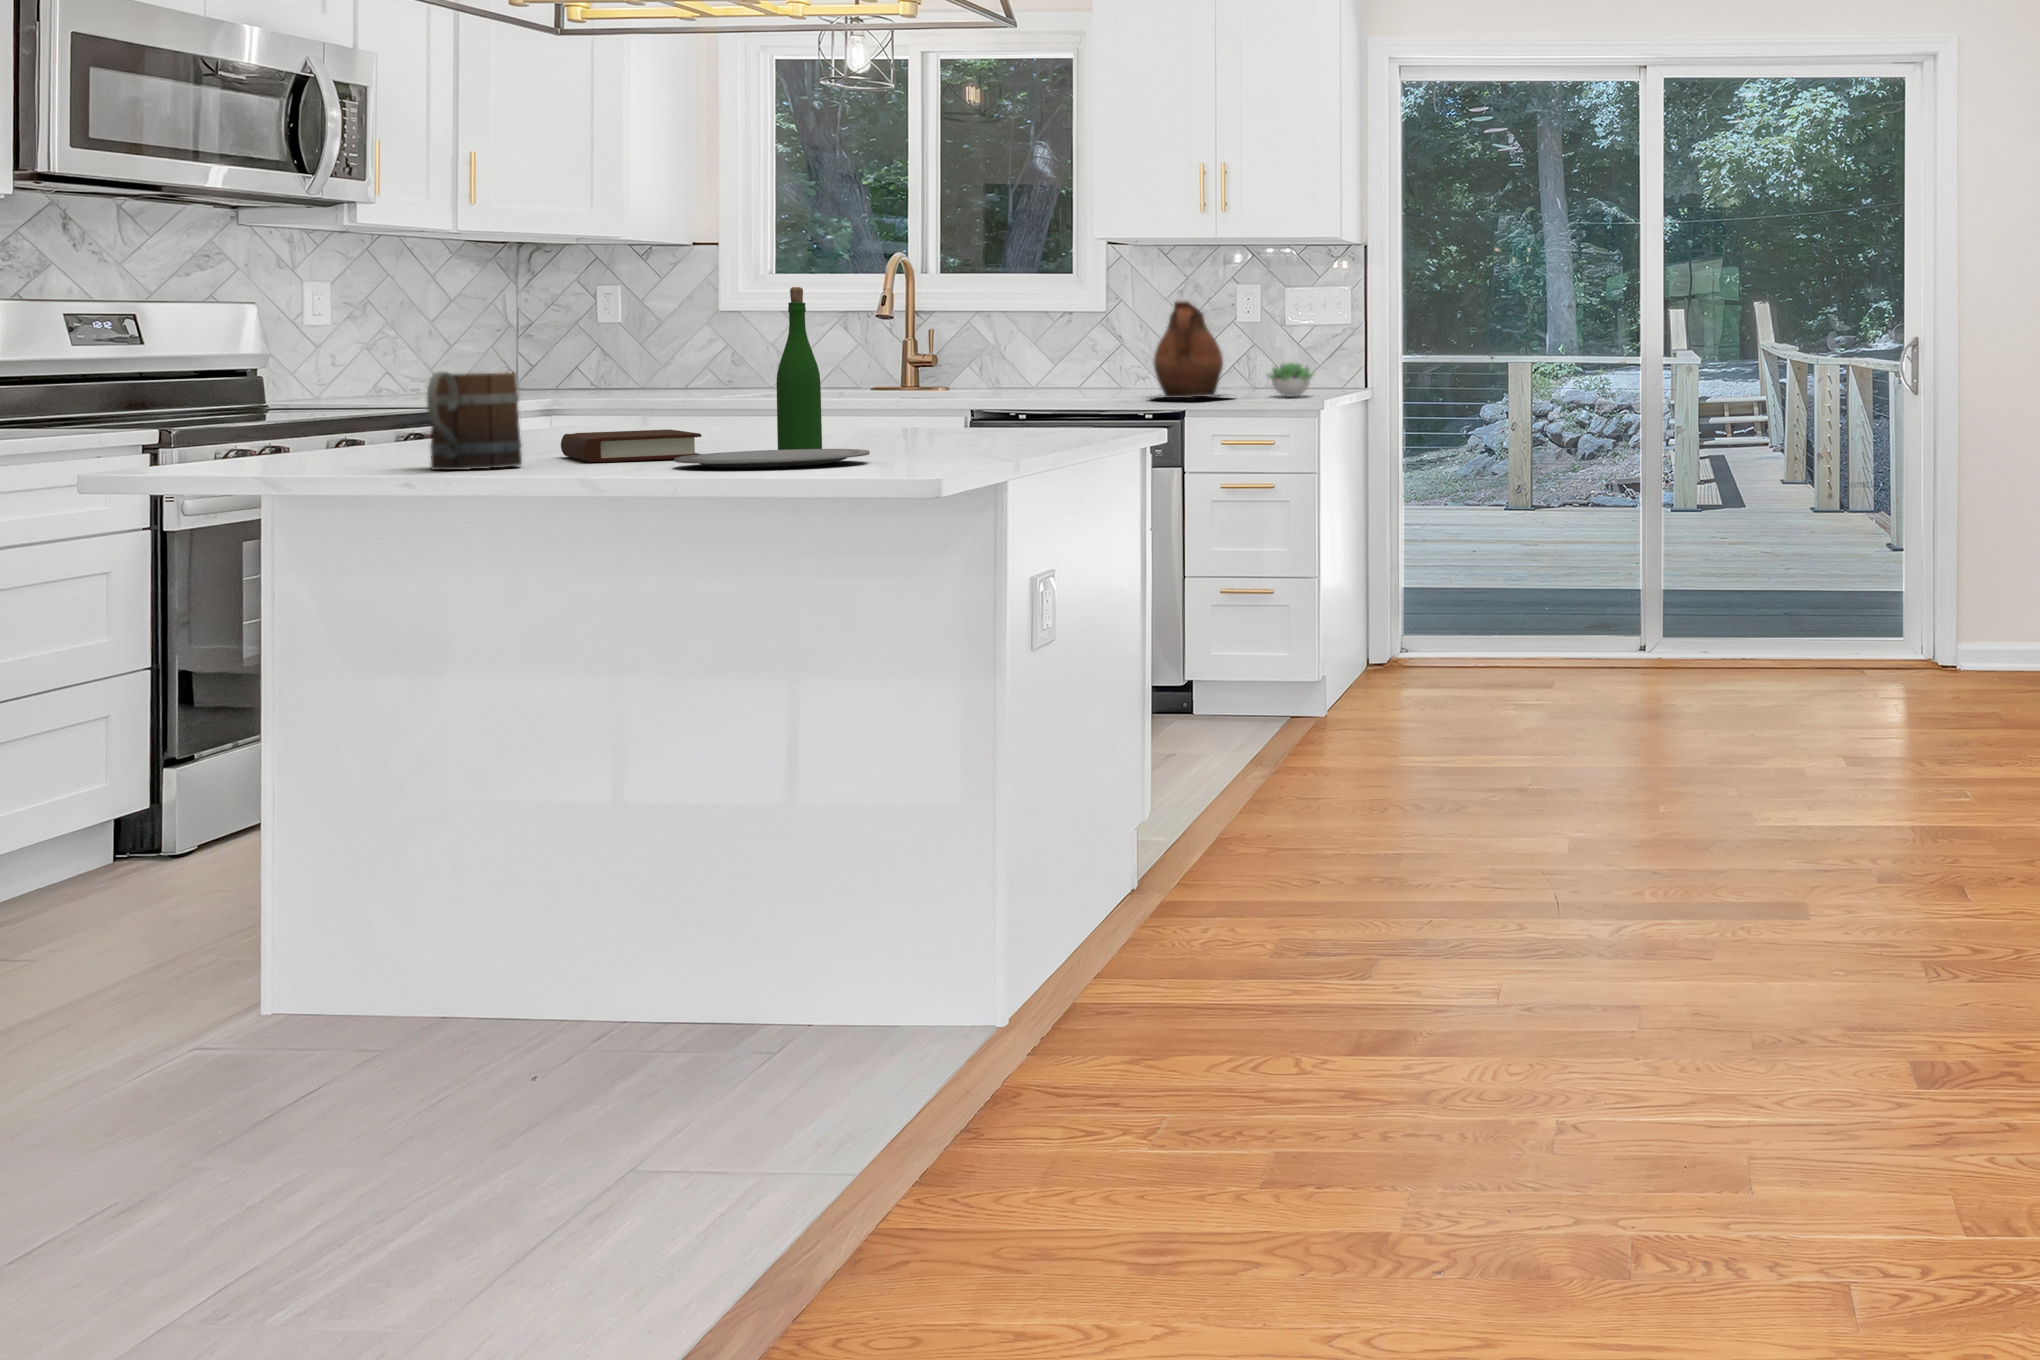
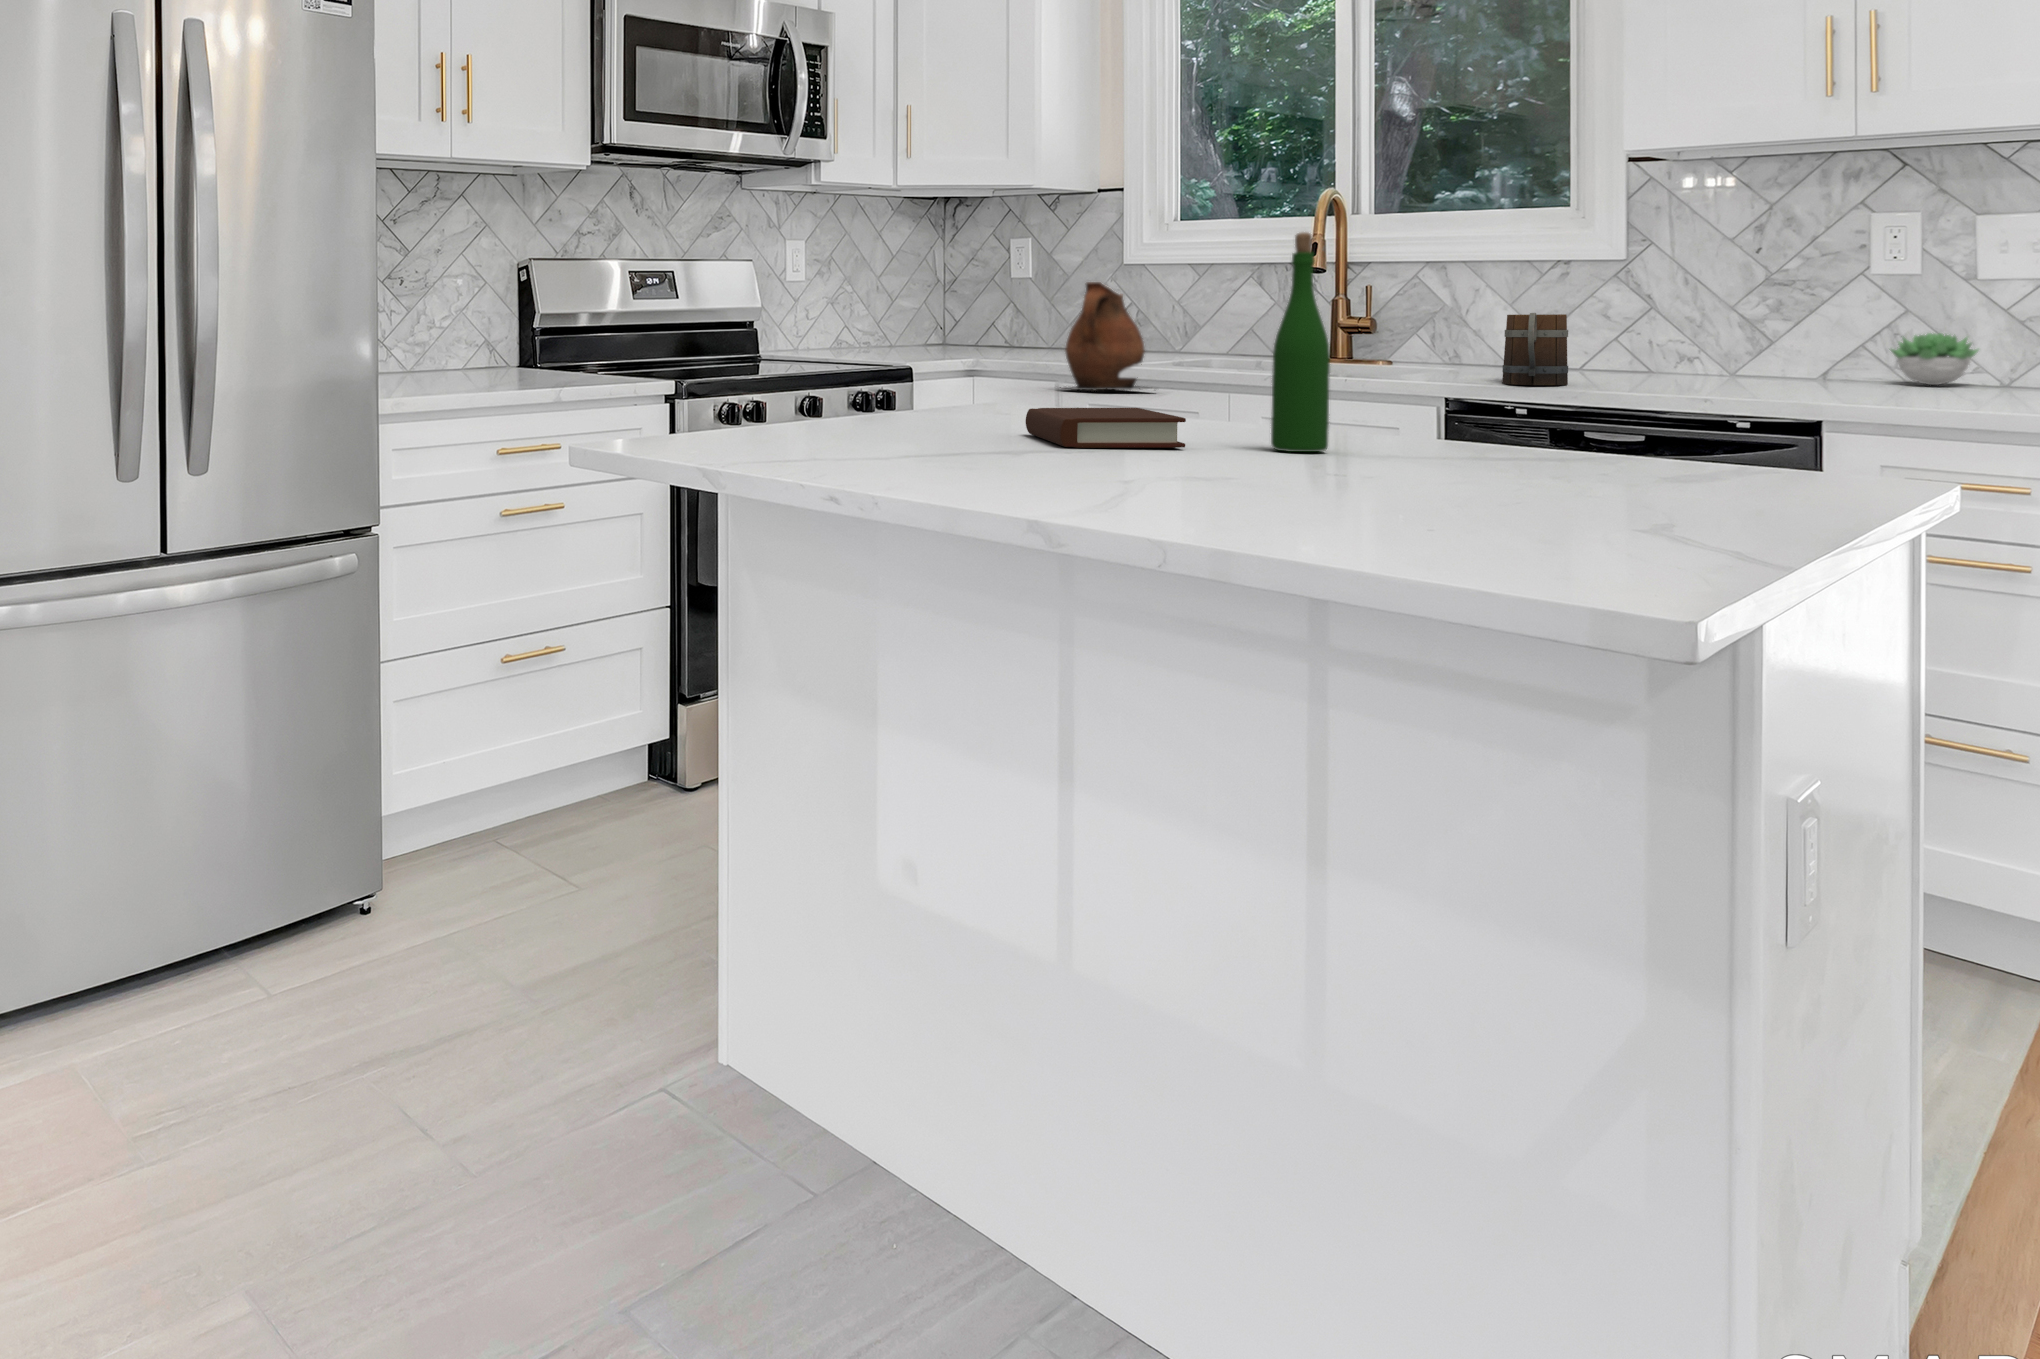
ceramic pitcher: present [1154,301,1229,398] -> present [1060,282,1146,391]
mug: present [427,372,522,470] -> present [1502,313,1568,385]
plate: present [674,449,870,468] -> none [1173,445,1421,471]

